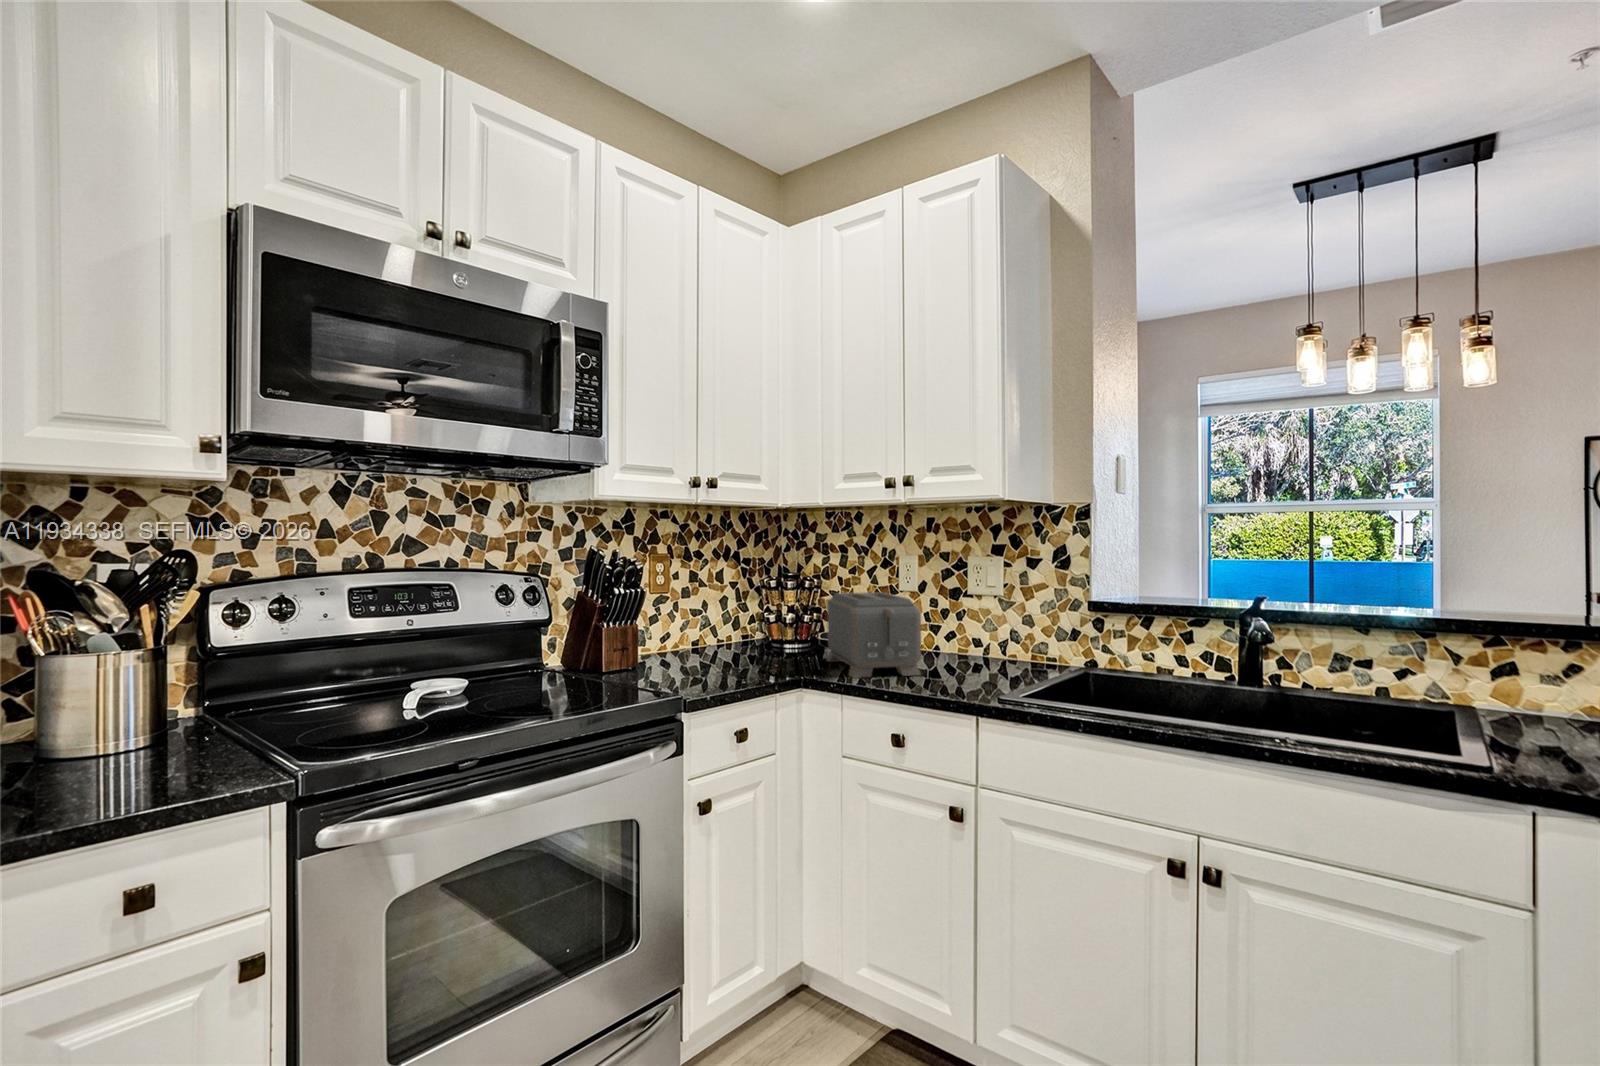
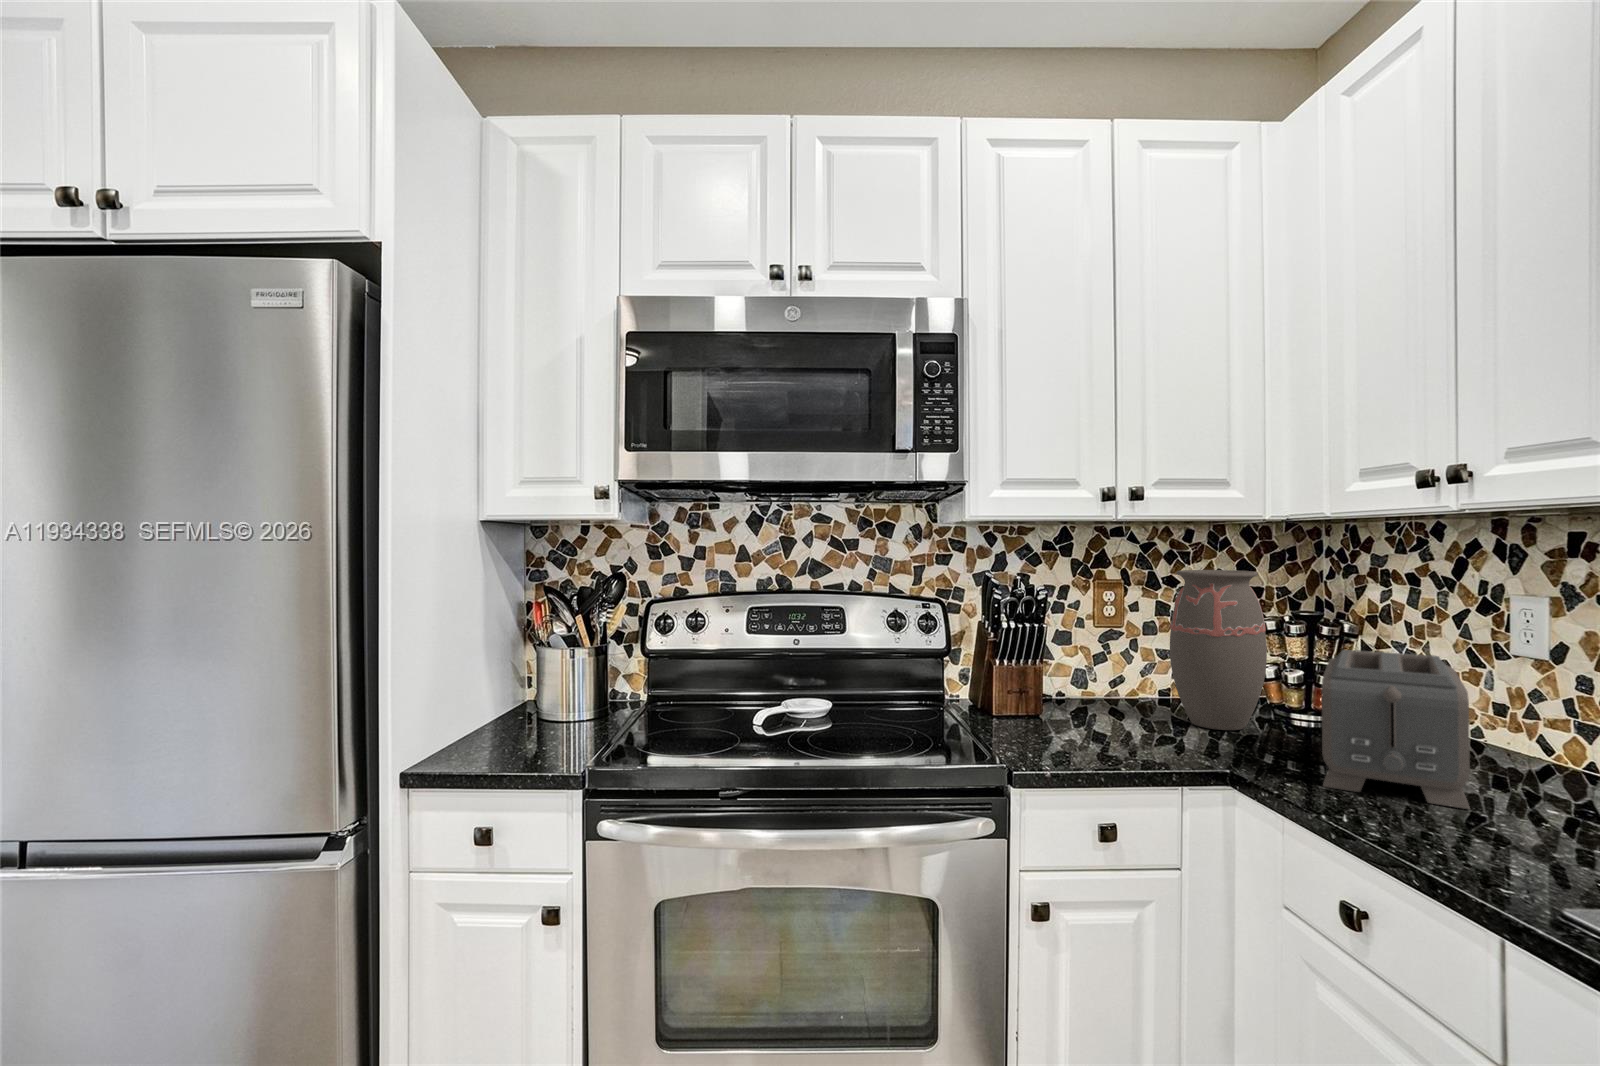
decorative vase: none [721,543,784,661] -> present [1170,570,1267,730]

